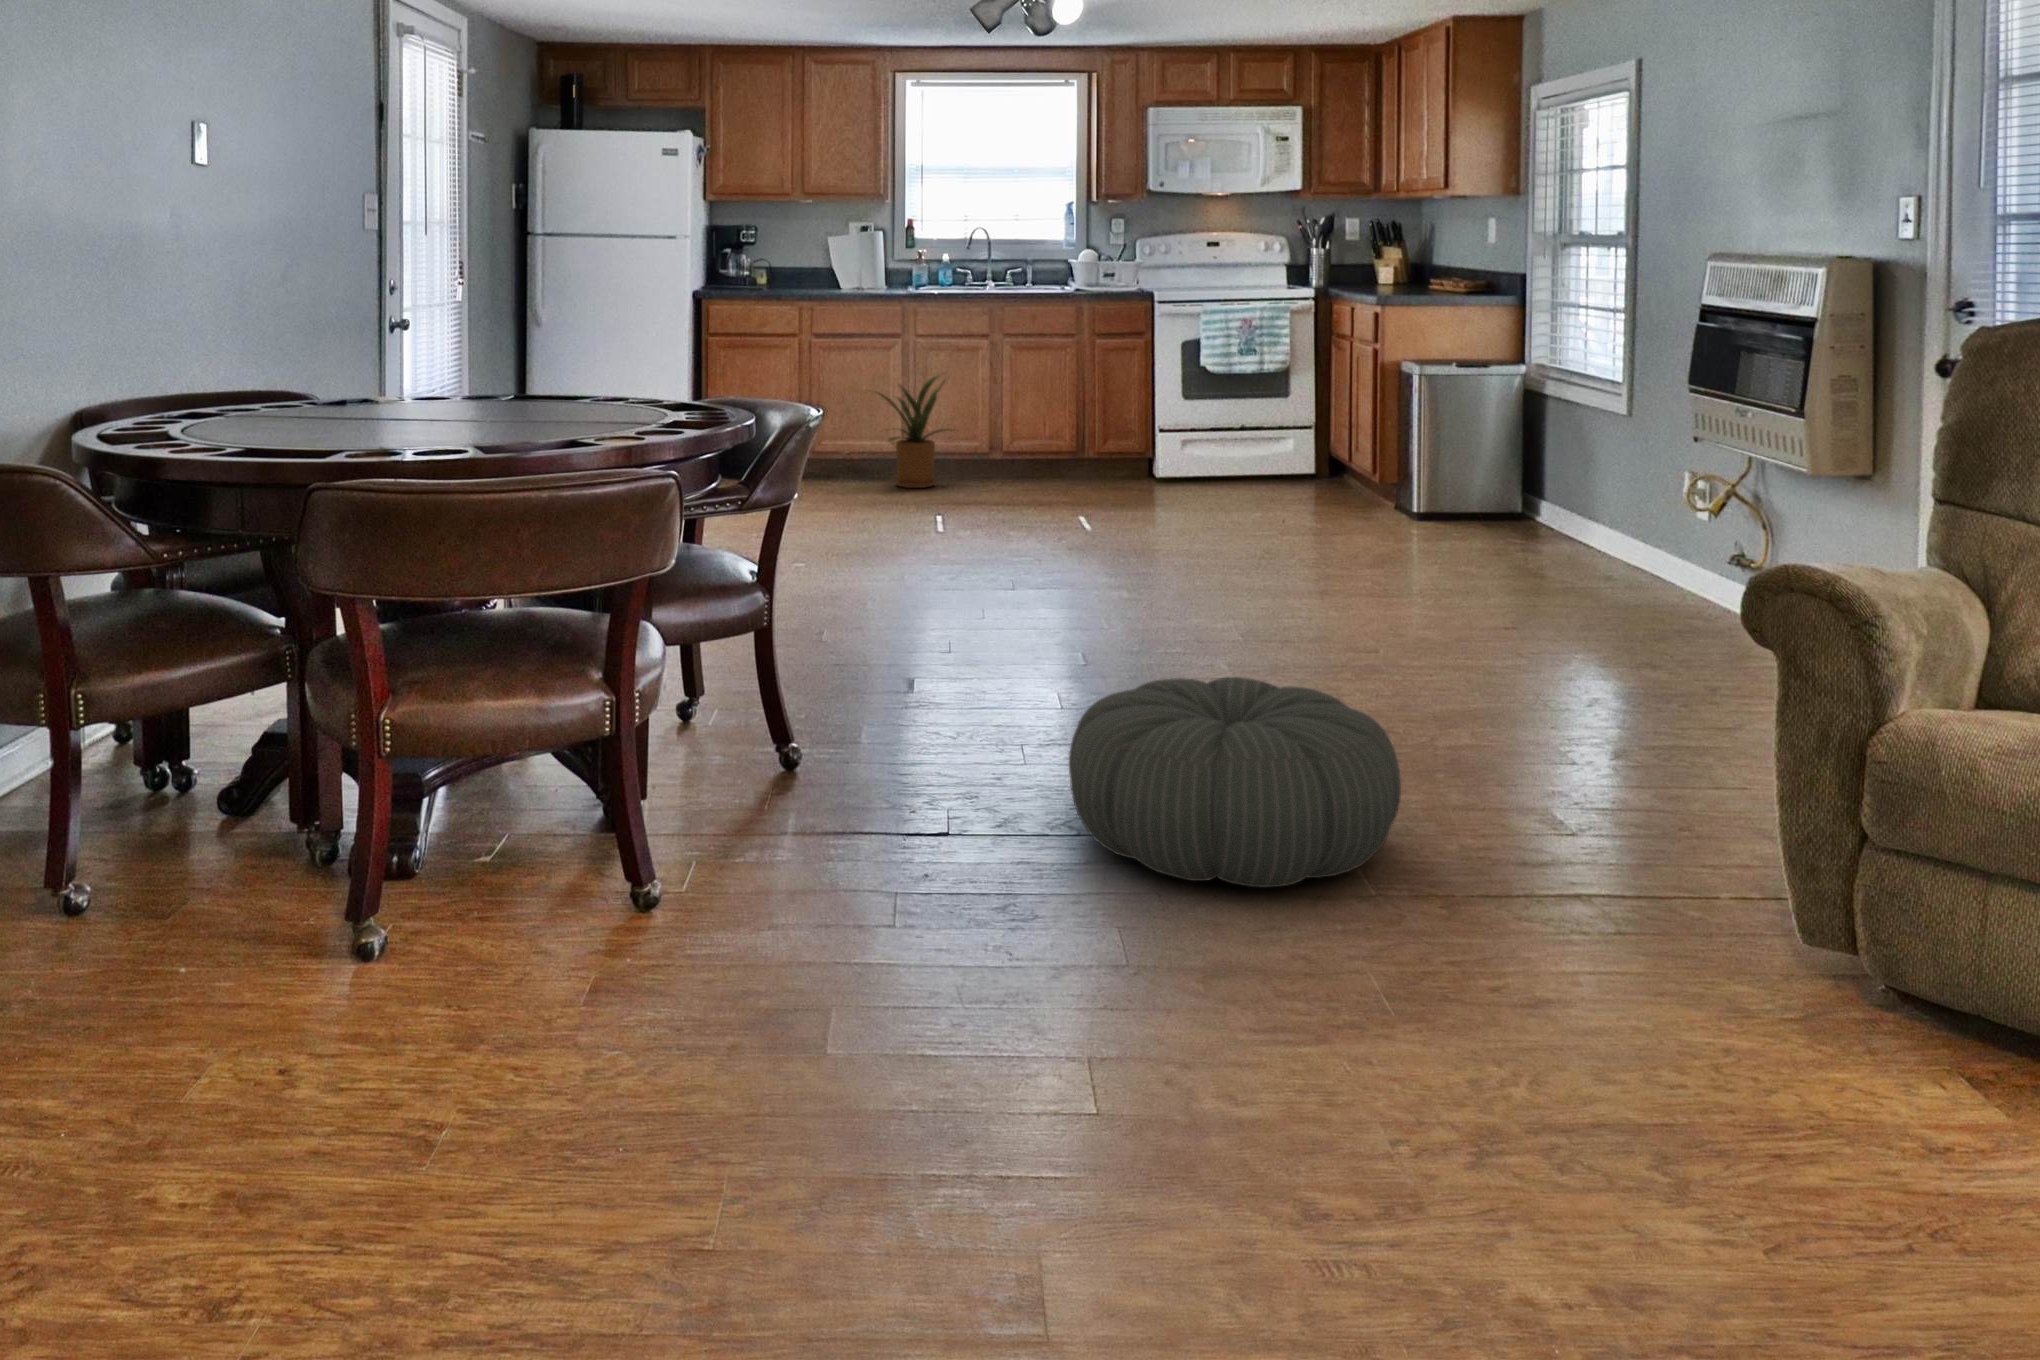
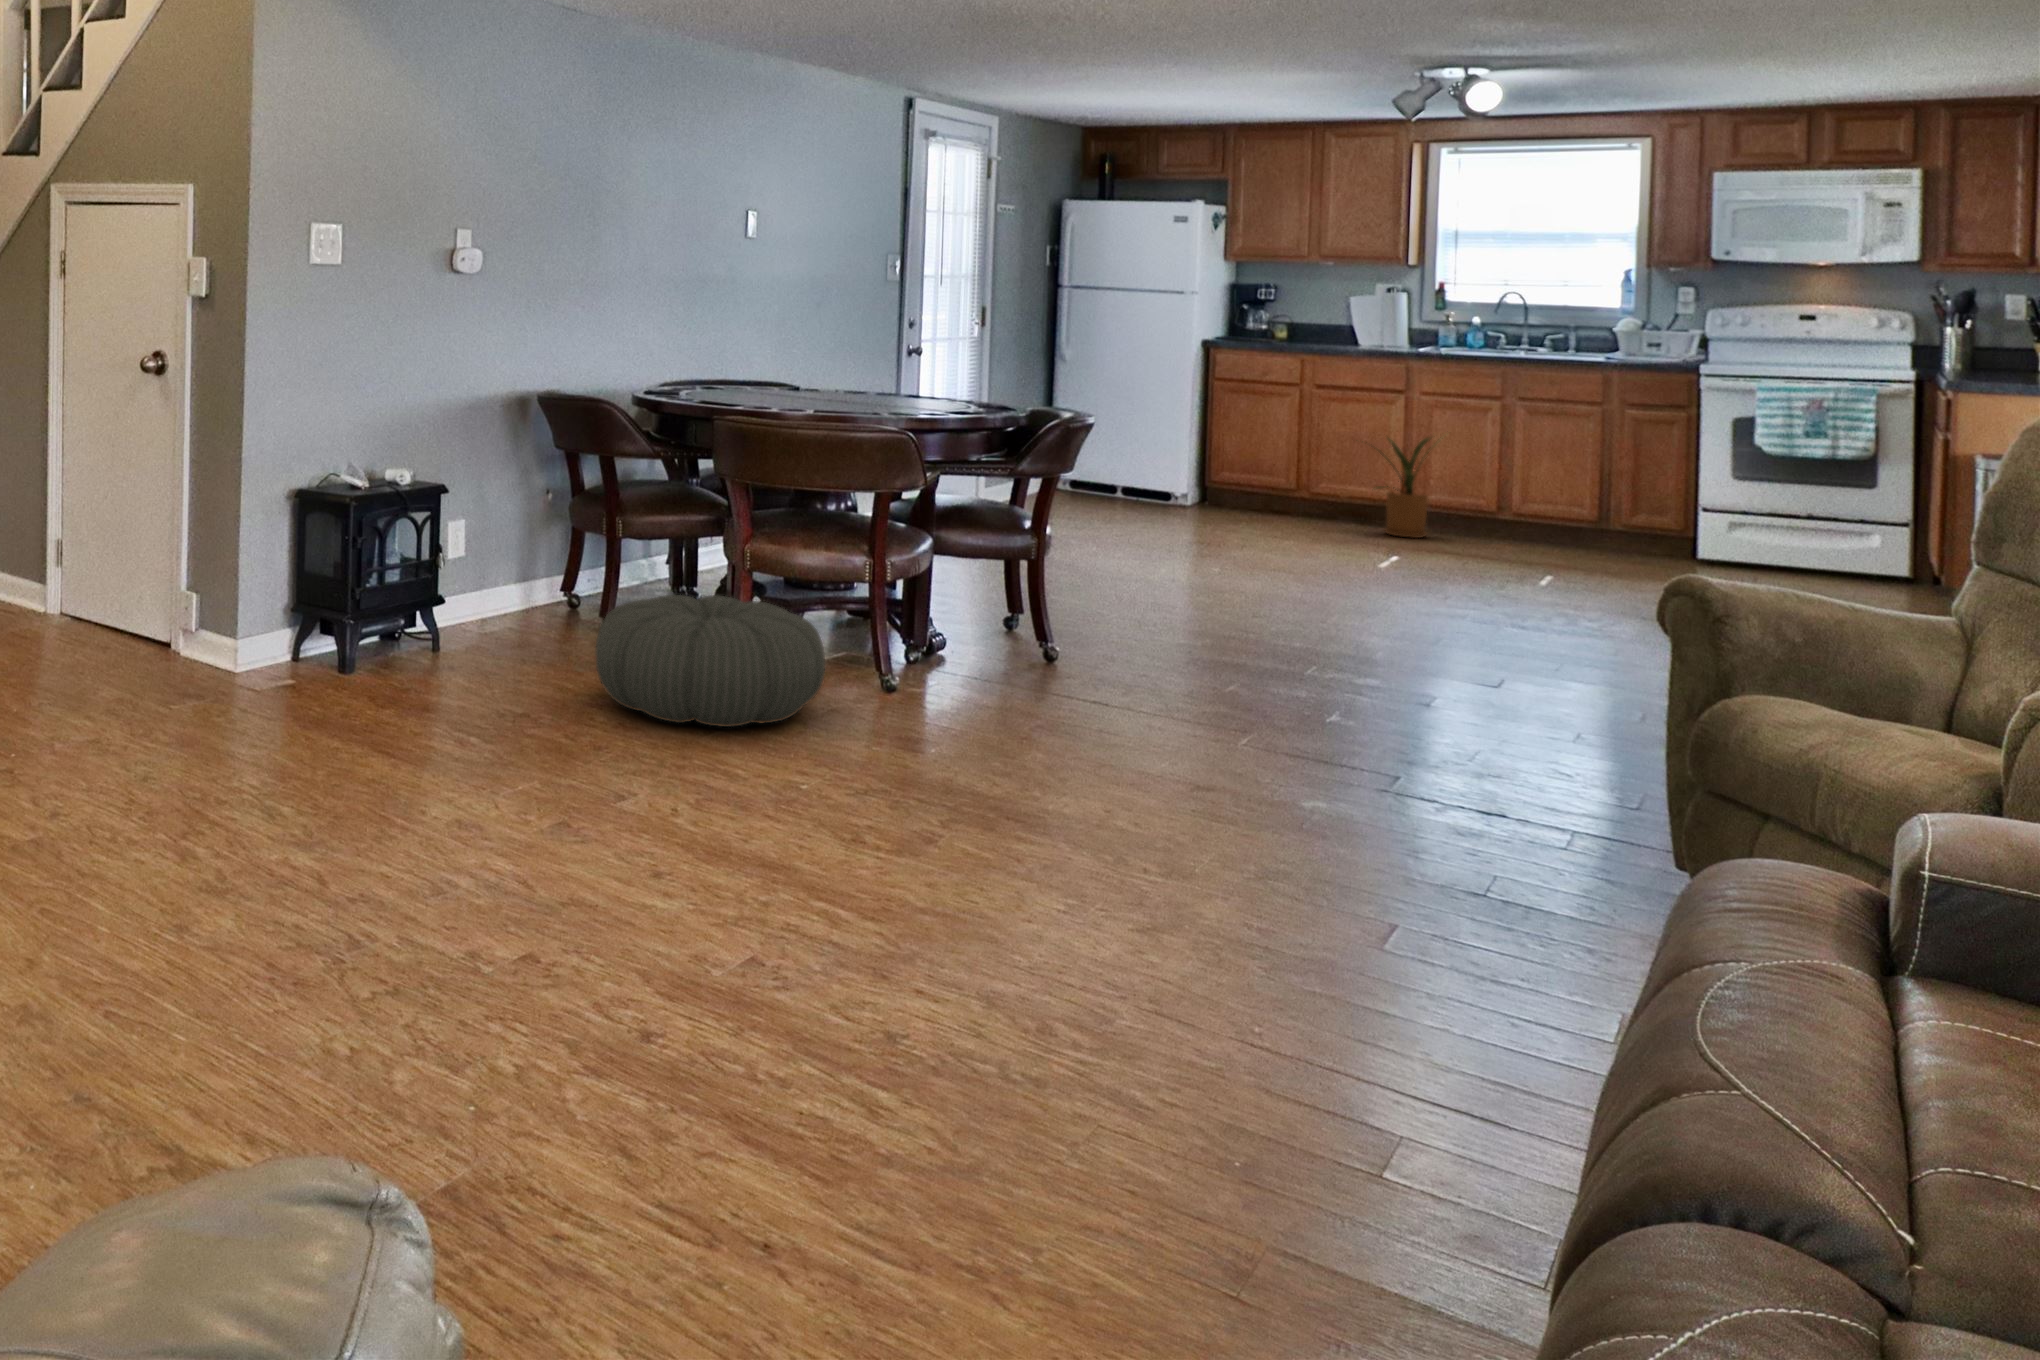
pouf: present [1069,677,1401,887] -> present [595,595,825,727]

